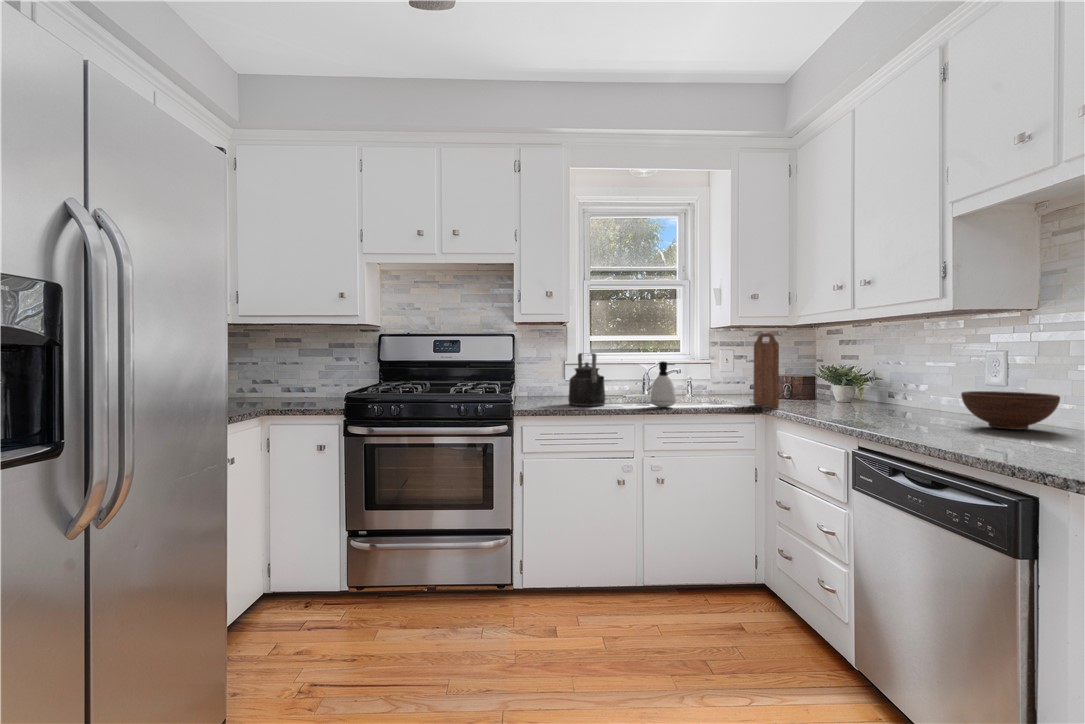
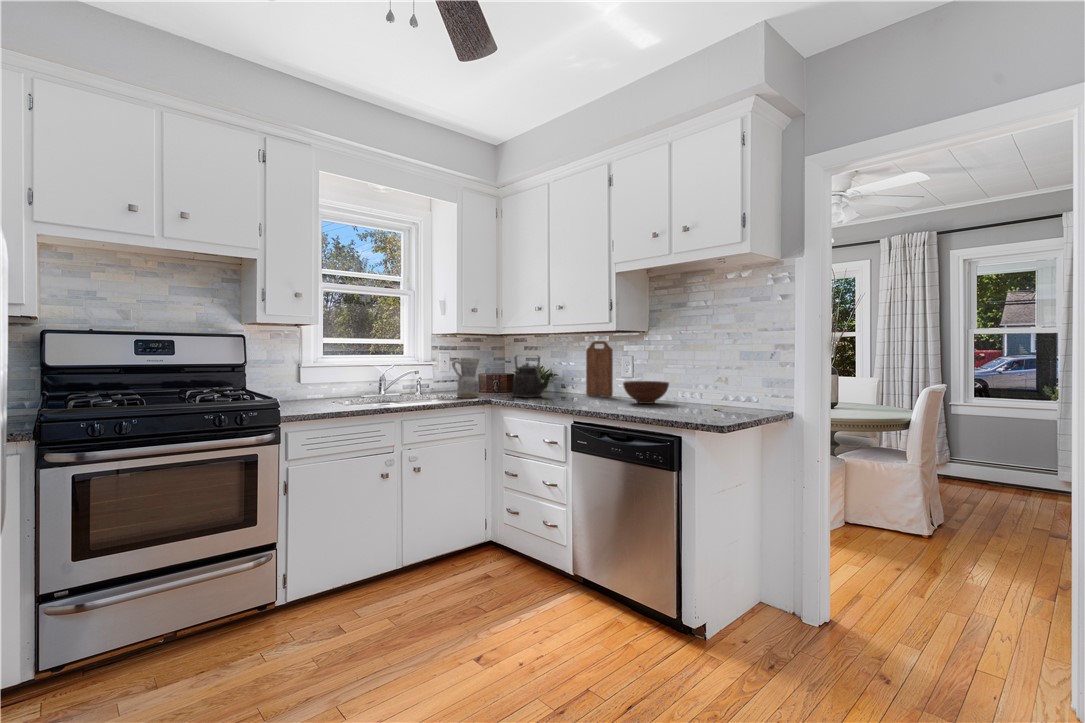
cutting board: present [754,333,779,409] -> present [586,341,613,397]
kettle: present [568,353,605,406] -> present [513,355,552,397]
ceramic pitcher: none [721,354,755,402] -> present [452,358,479,398]
soap dispenser: present [651,362,676,407] -> none [408,364,430,405]

